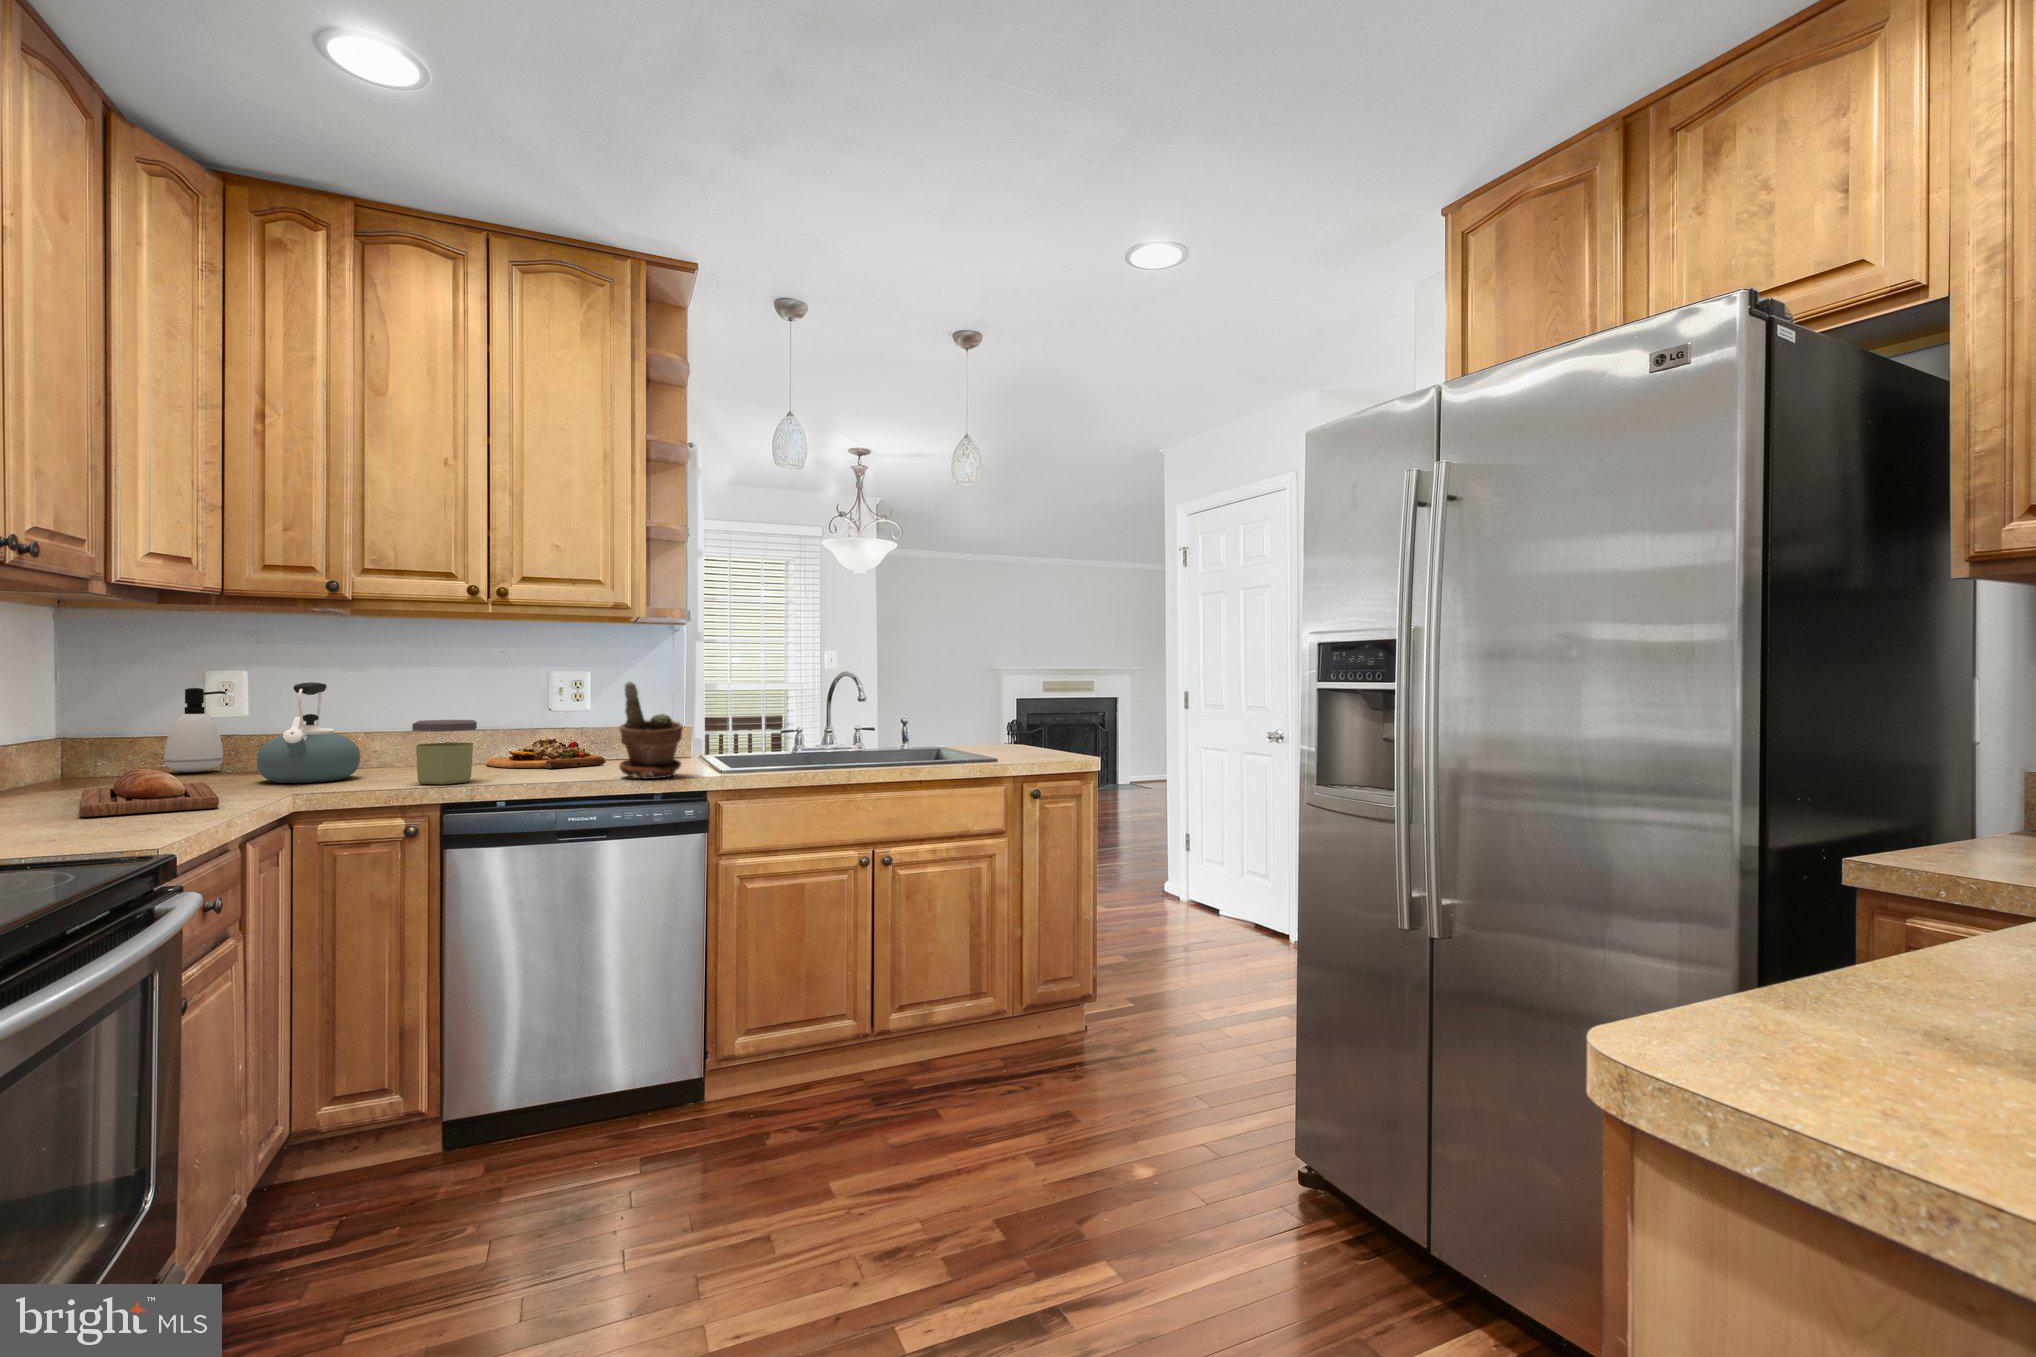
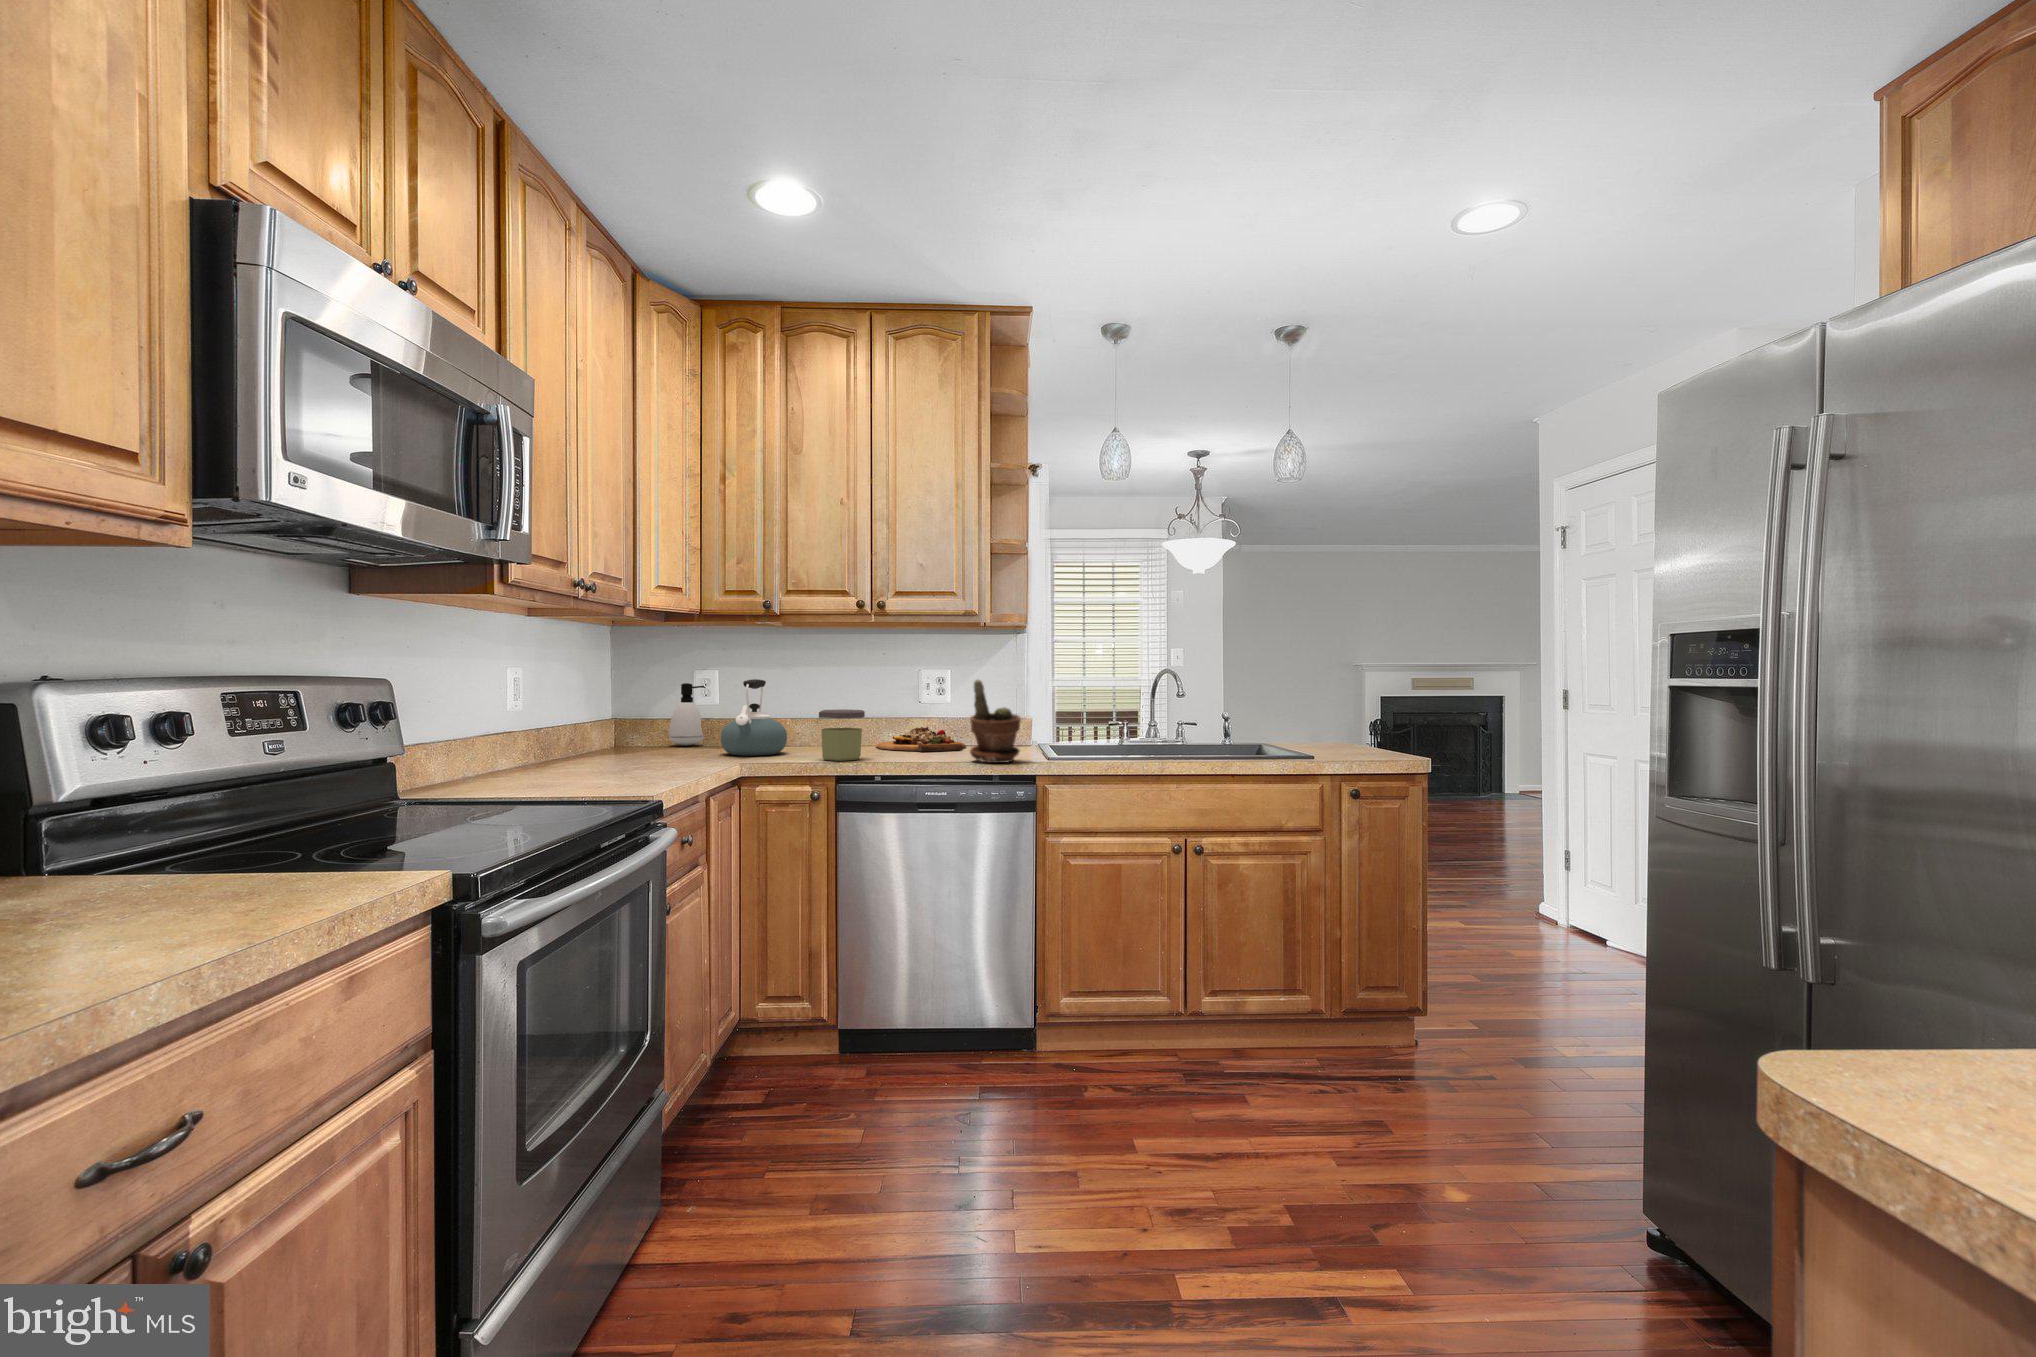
bread loaf: present [80,769,219,817] -> none [611,741,691,773]

